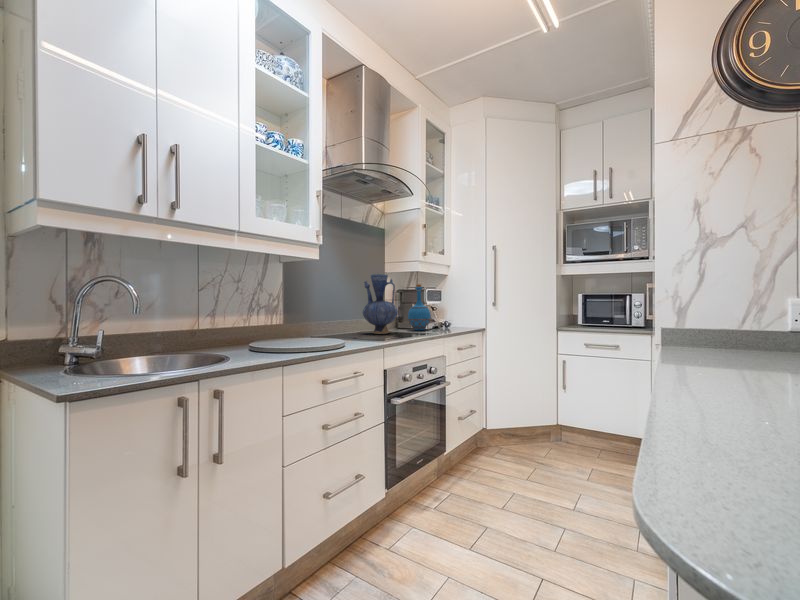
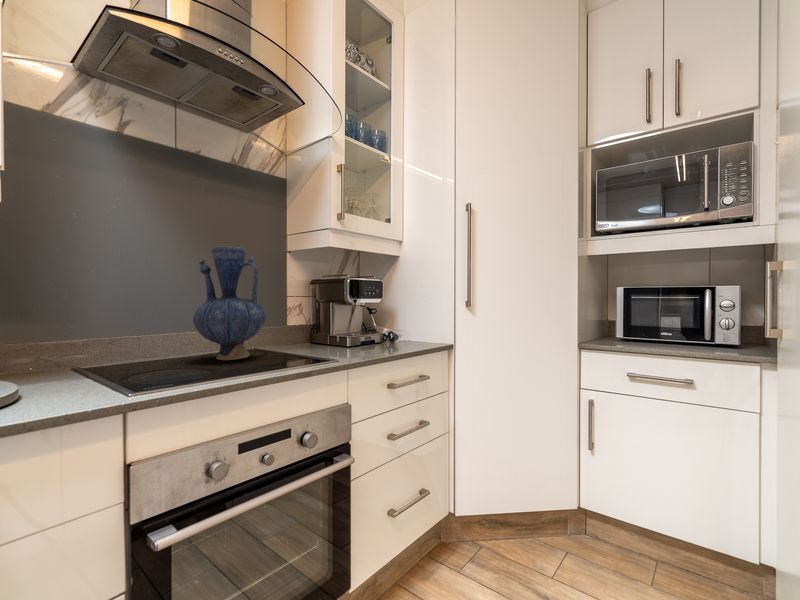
bottle: present [408,284,431,331] -> none [306,269,347,350]

